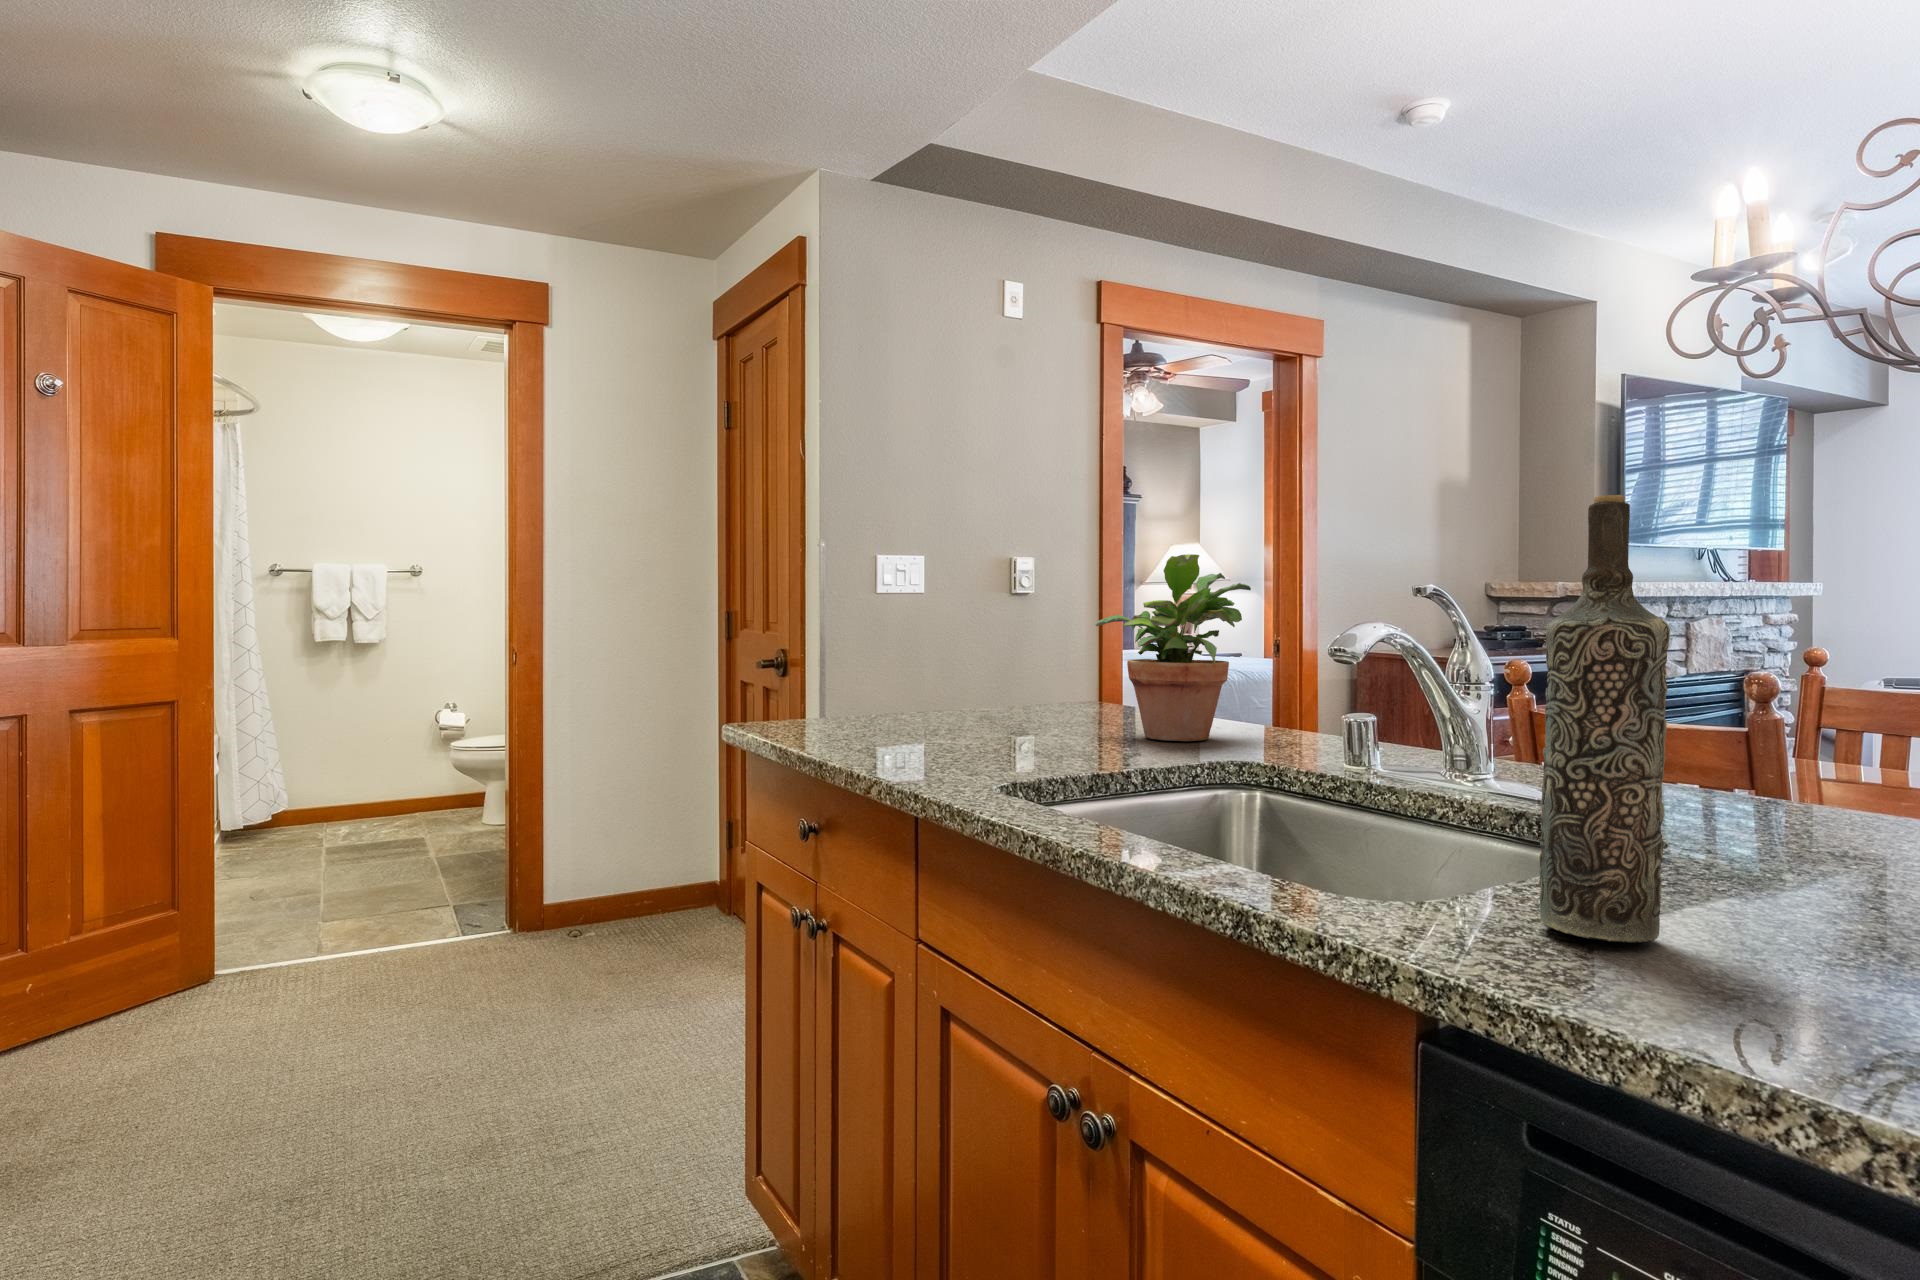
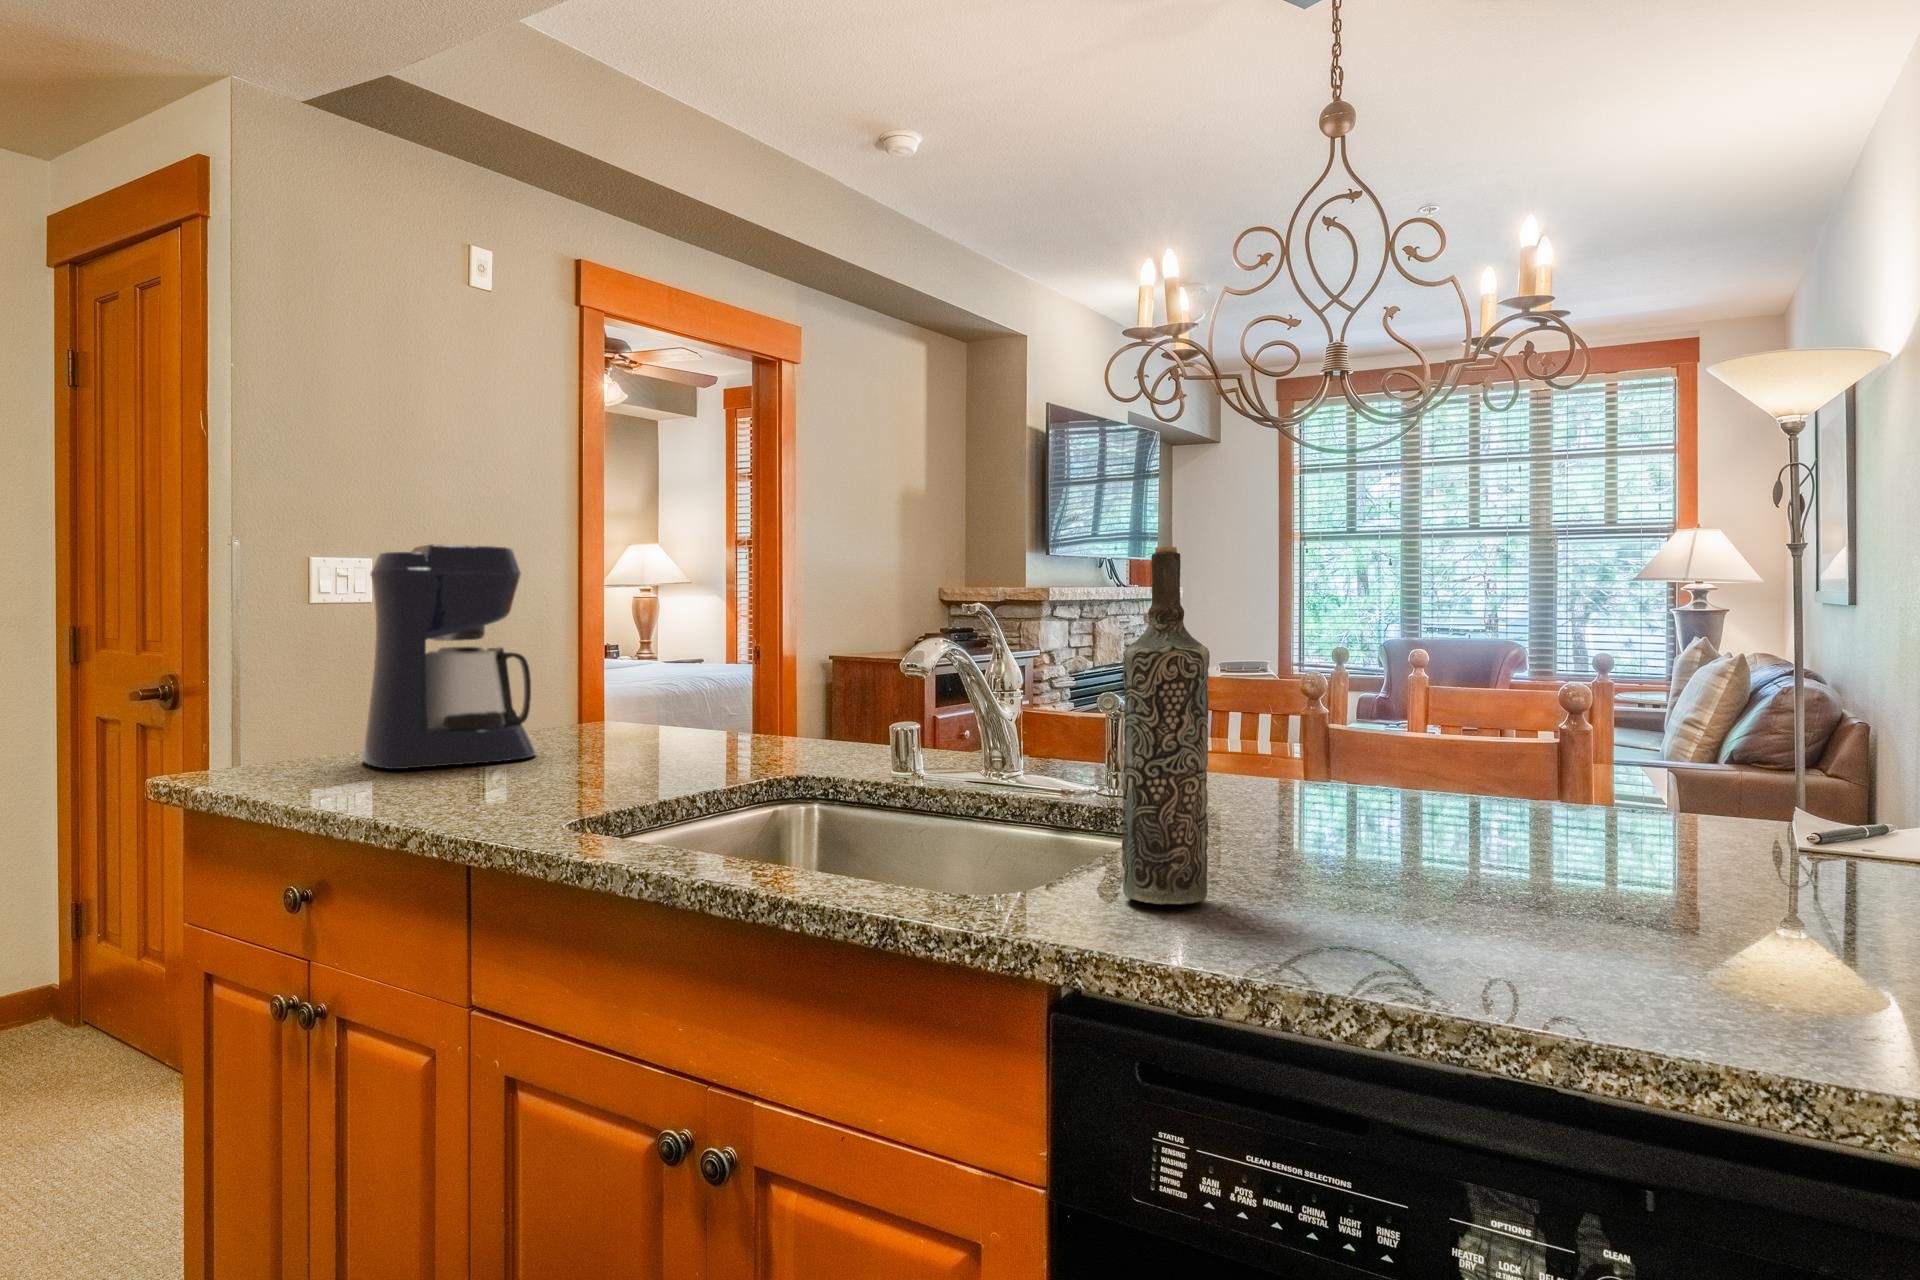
coffee maker: none [879,537,1017,730] -> present [362,544,536,769]
potted plant: present [1095,554,1251,741] -> none [627,570,784,760]

